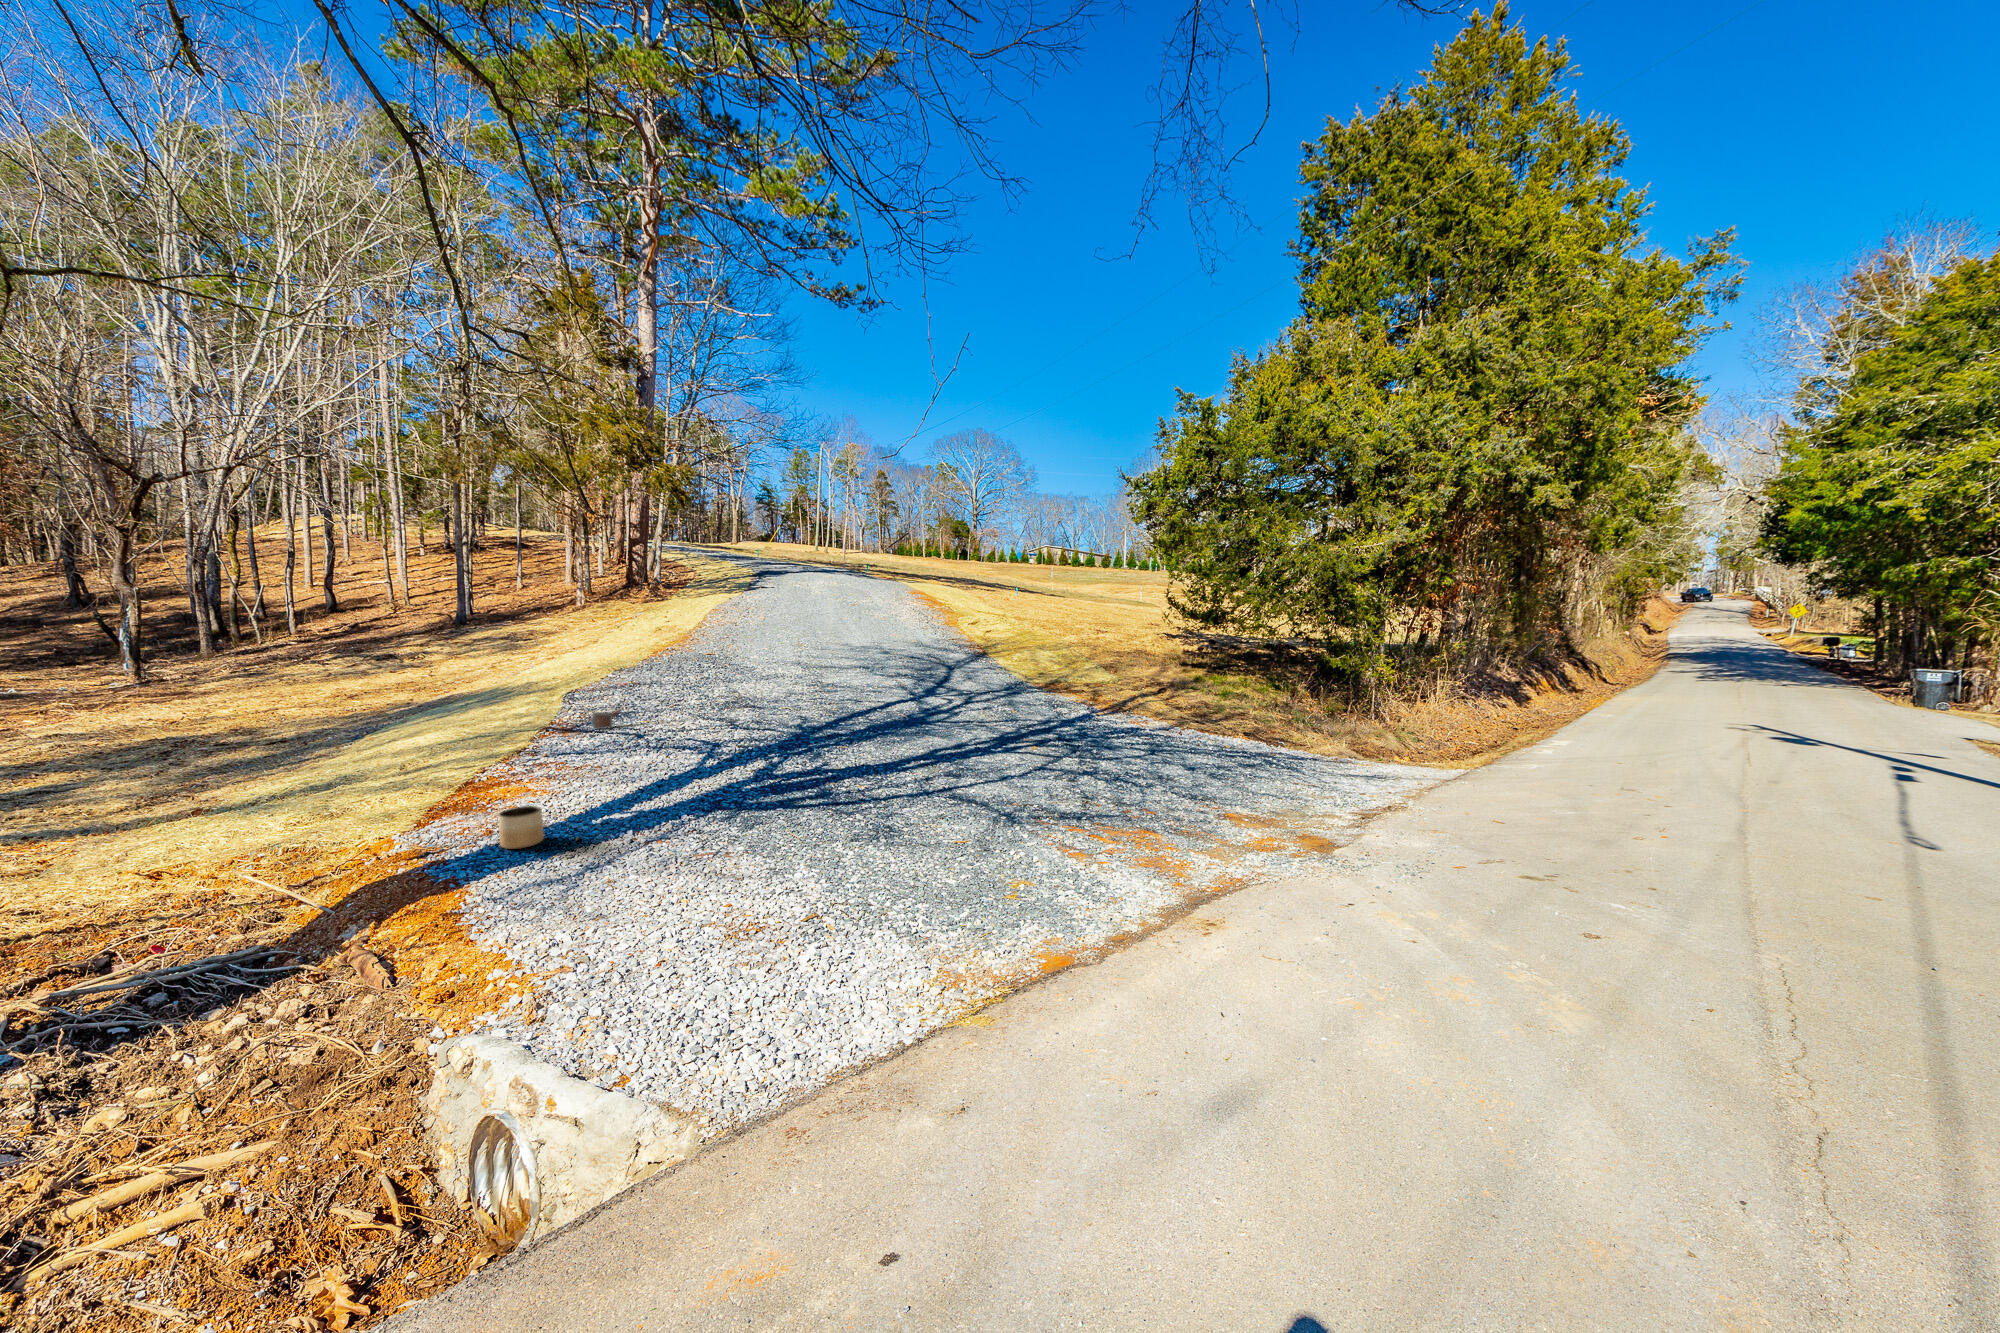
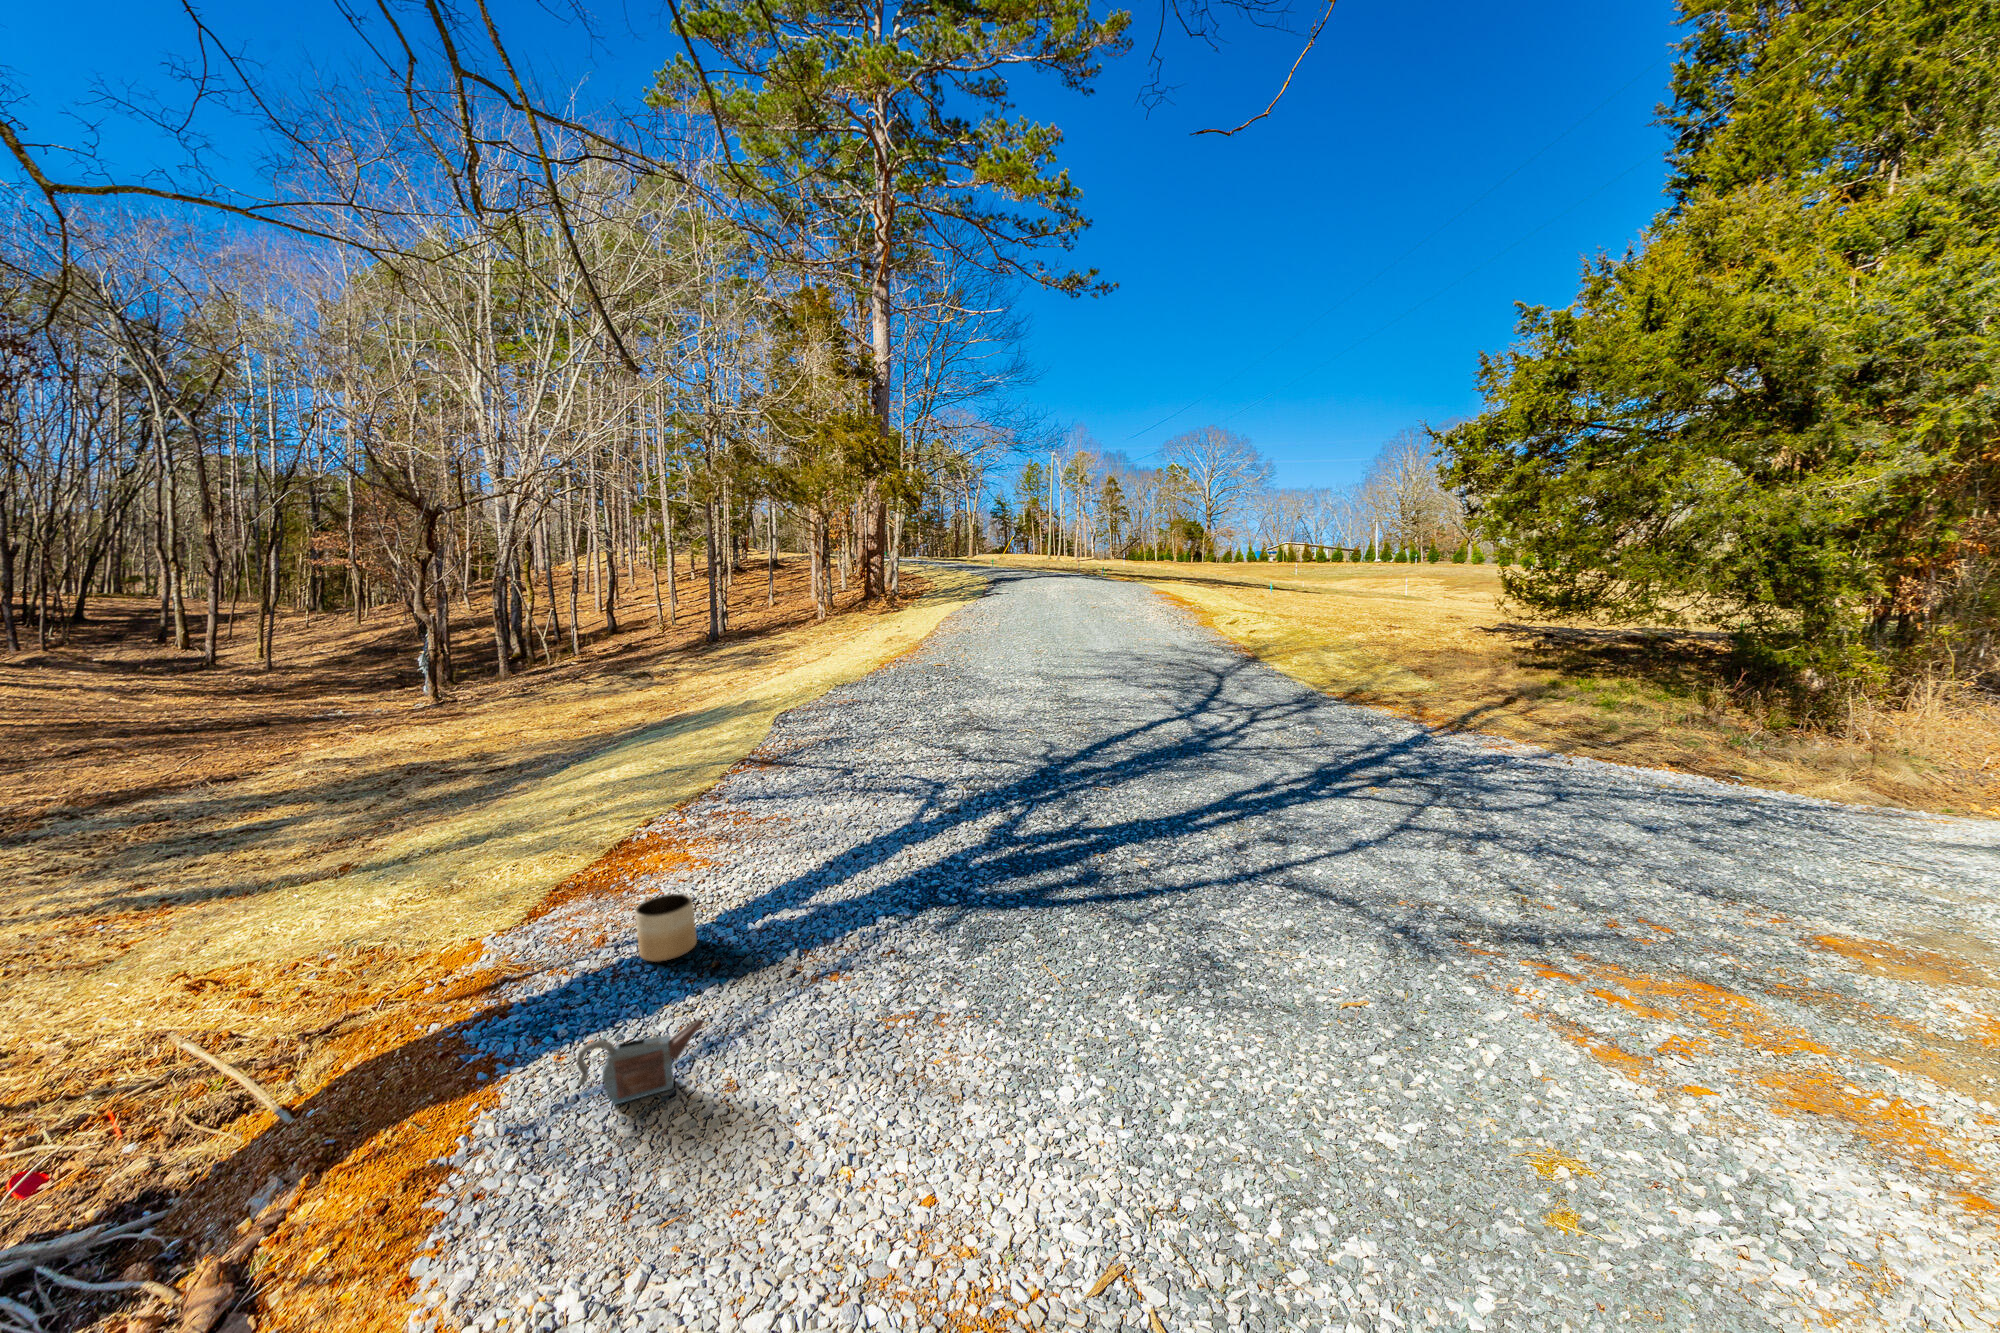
watering can: present [583,709,622,730] -> present [577,1019,704,1105]

